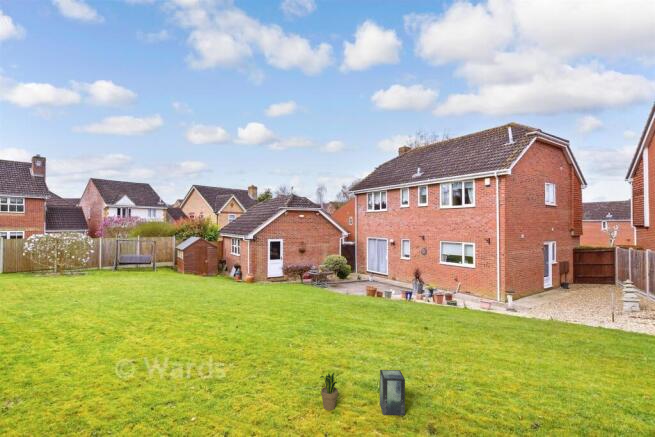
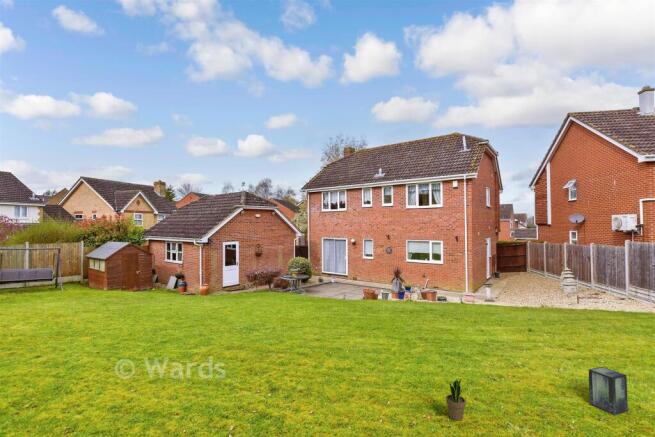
potted plant: present [320,373,339,410] -> present [446,380,468,421]

